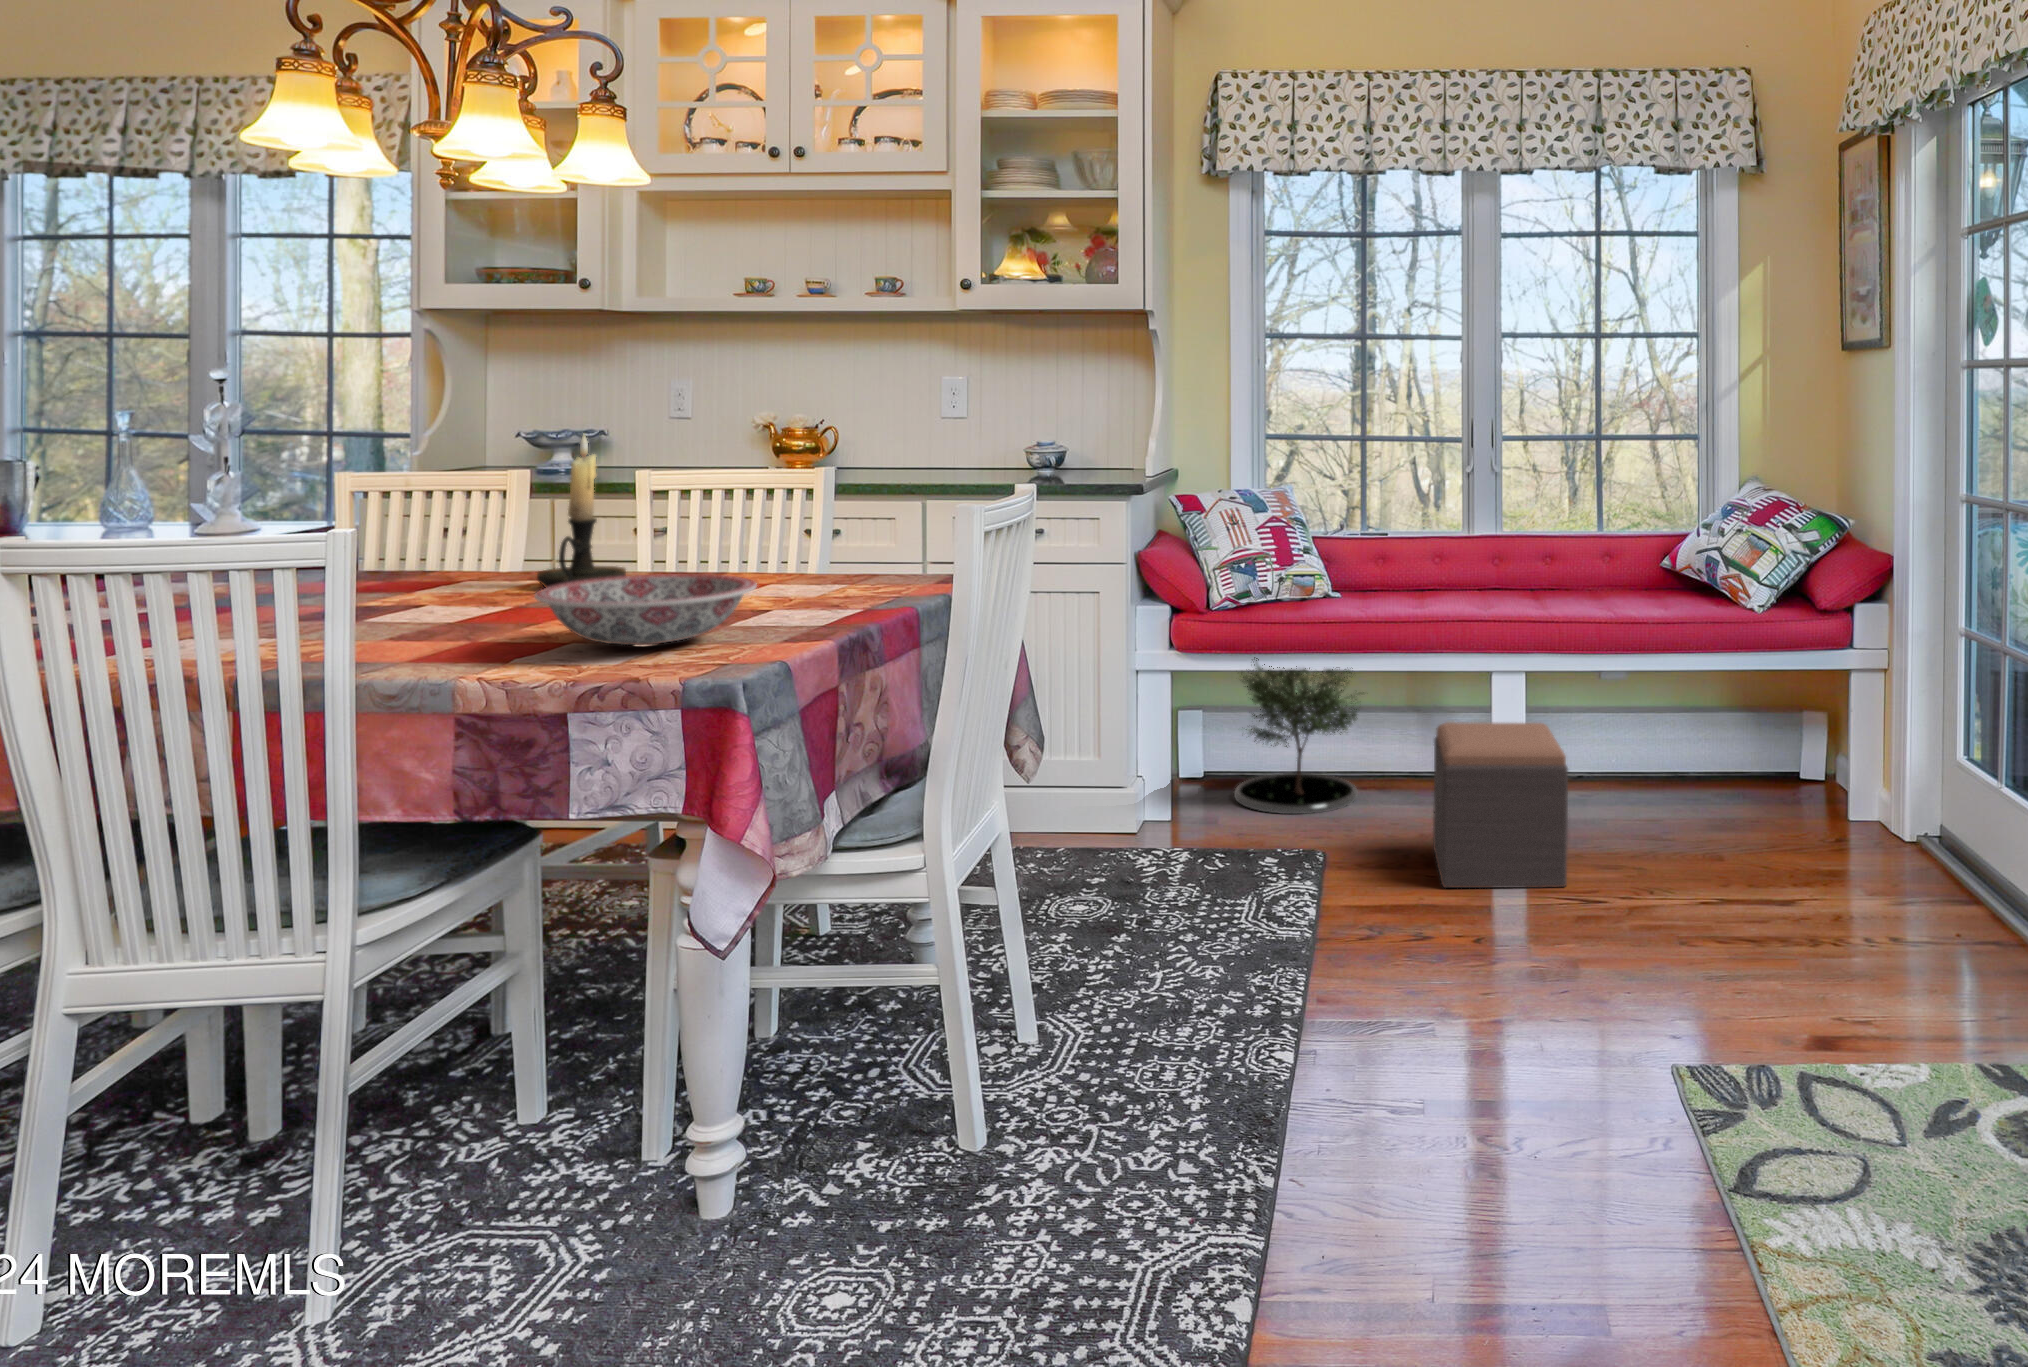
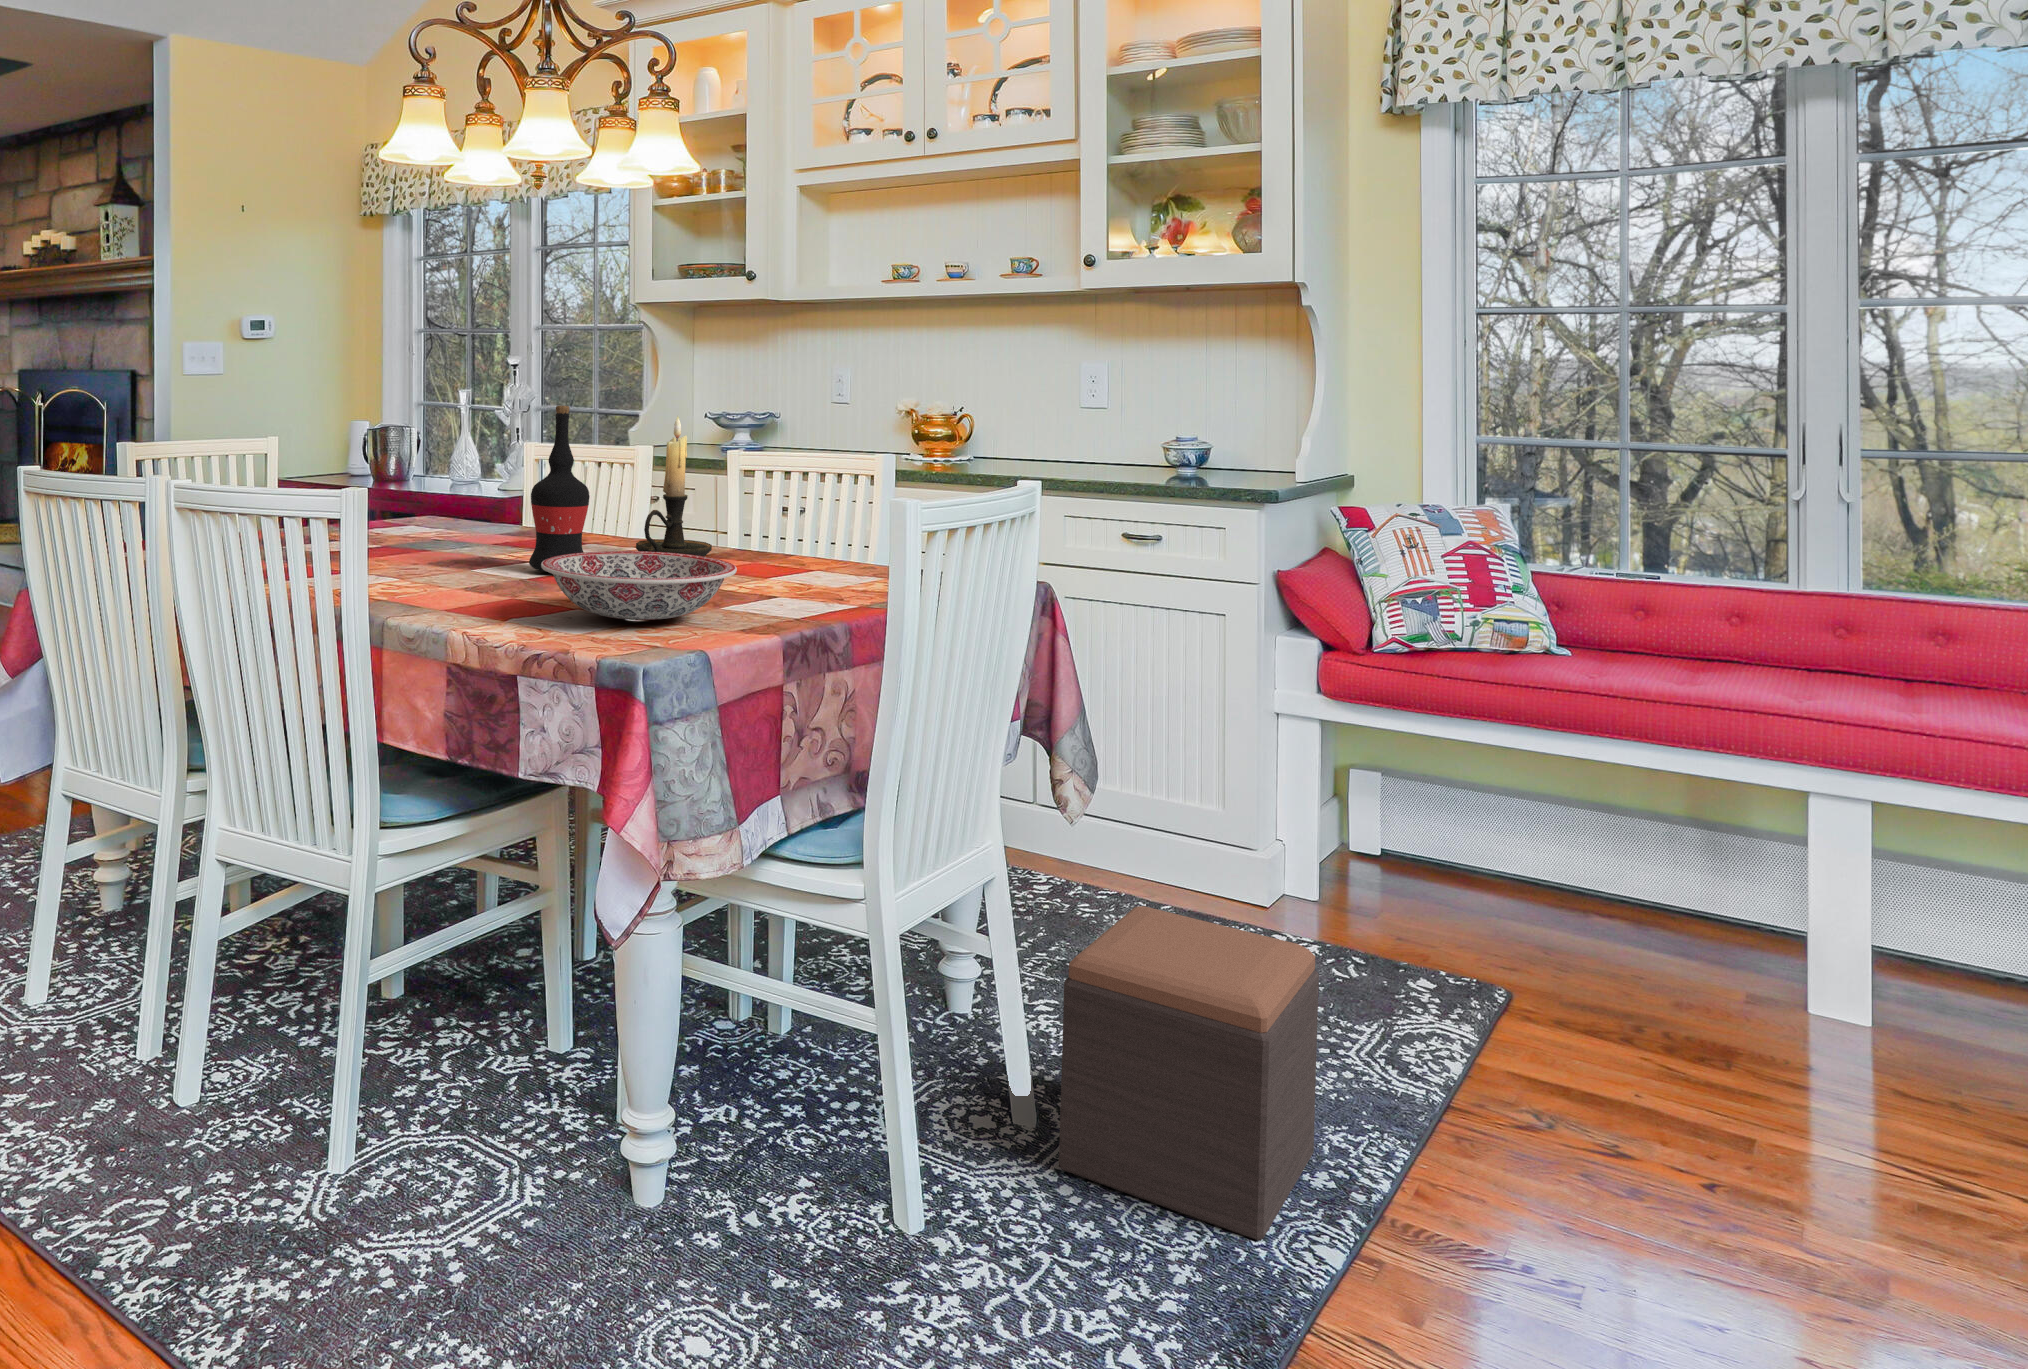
wine bottle: none [434,428,511,614] -> present [529,405,590,571]
potted tree: present [1234,581,1364,814] -> none [1410,629,1608,940]
footstool: present [1433,722,1568,888] -> present [1059,906,1319,1241]

